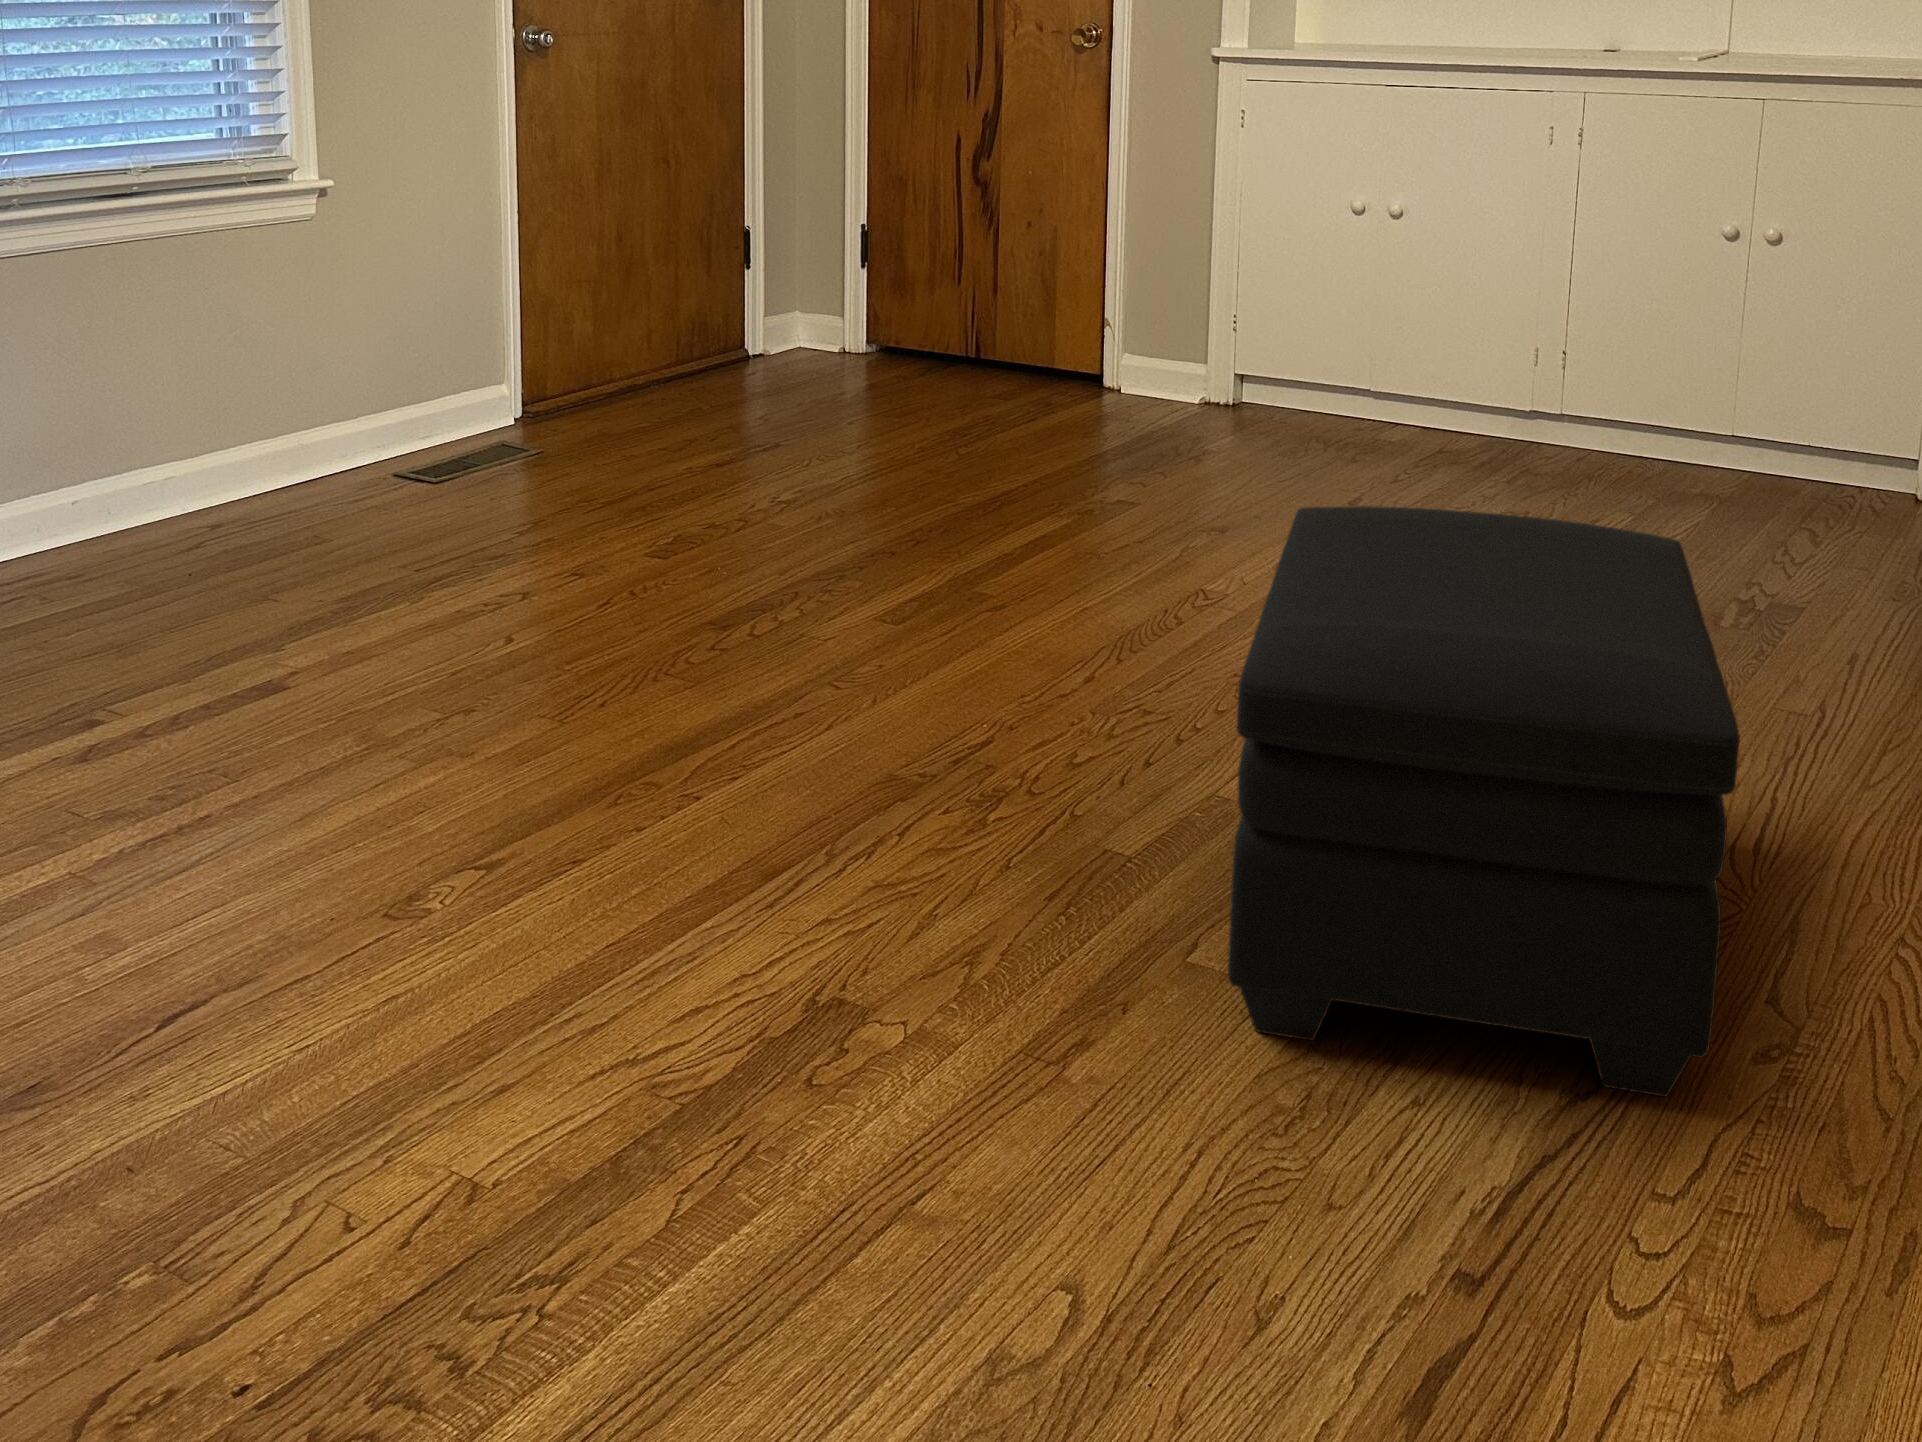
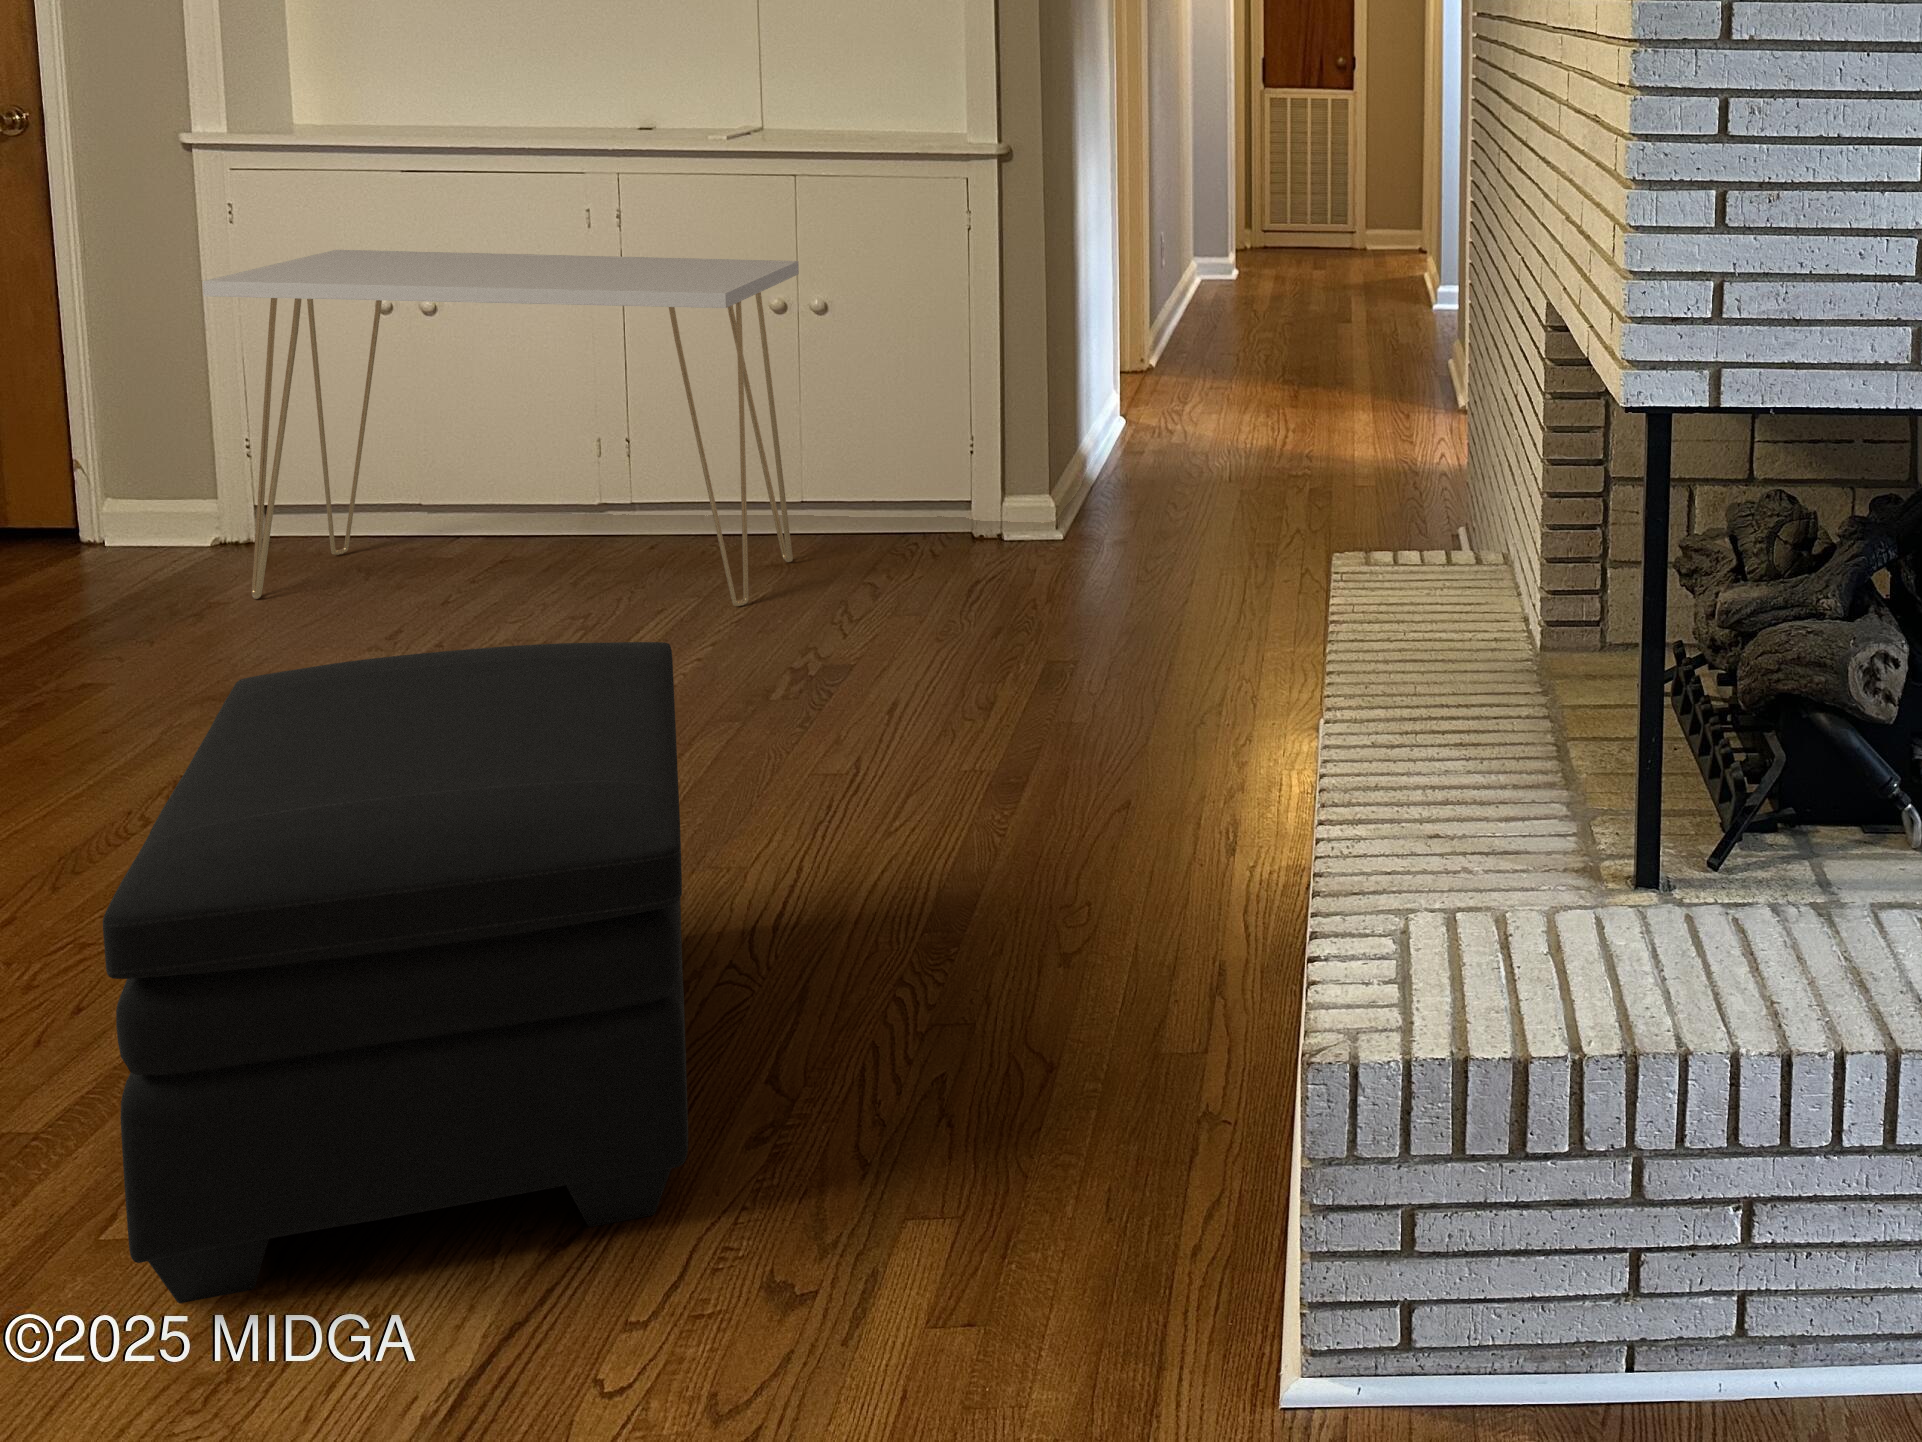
console table: none [1227,153,1757,529] -> present [202,250,799,606]

